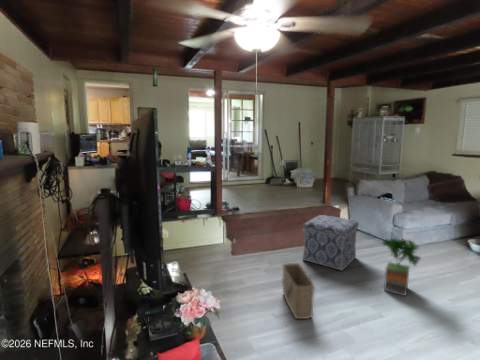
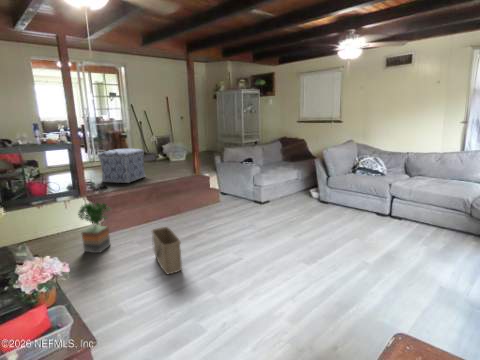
ottoman: present [303,215,359,271] -> present [98,149,145,183]
potted tree: present [382,238,421,296] -> present [78,203,110,253]

